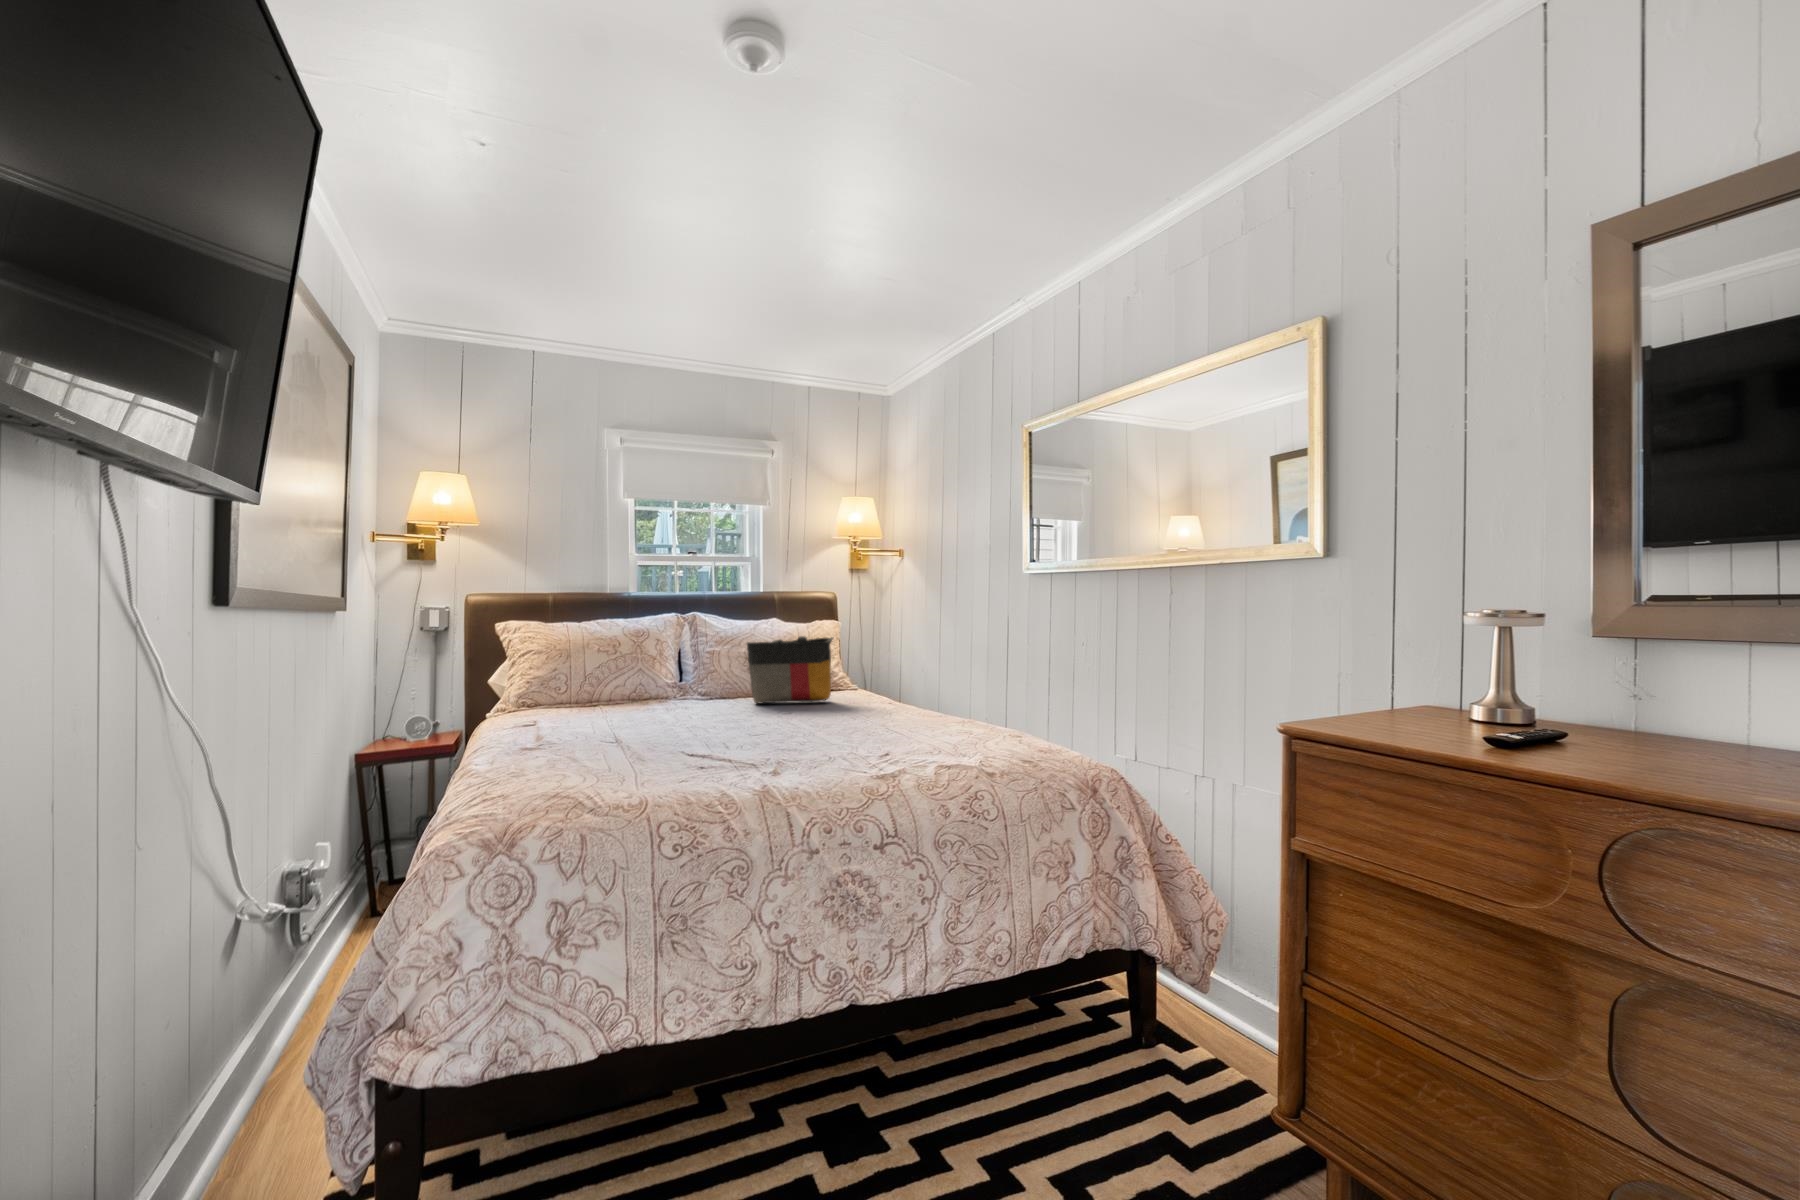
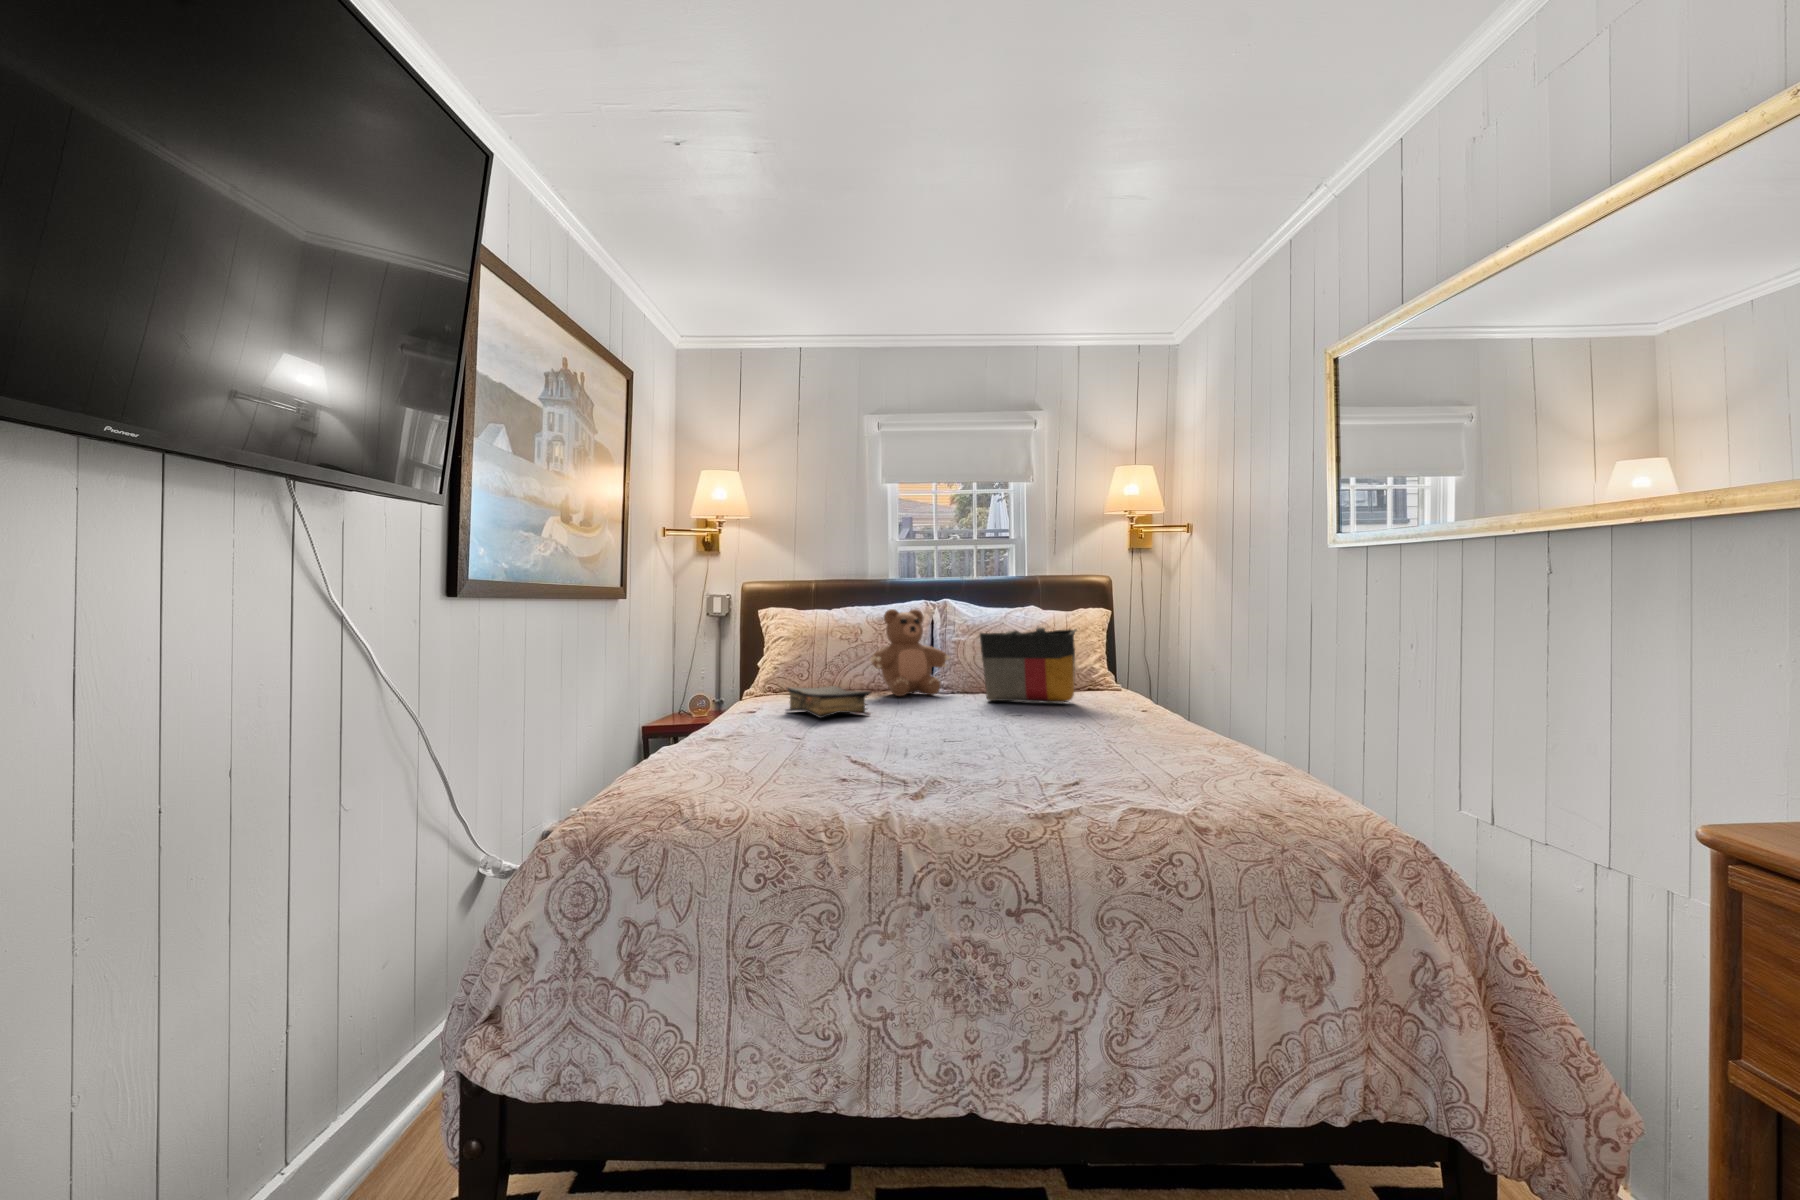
teddy bear: none [636,621,713,704] -> present [870,609,950,696]
book: none [567,696,660,726] -> present [786,686,870,718]

